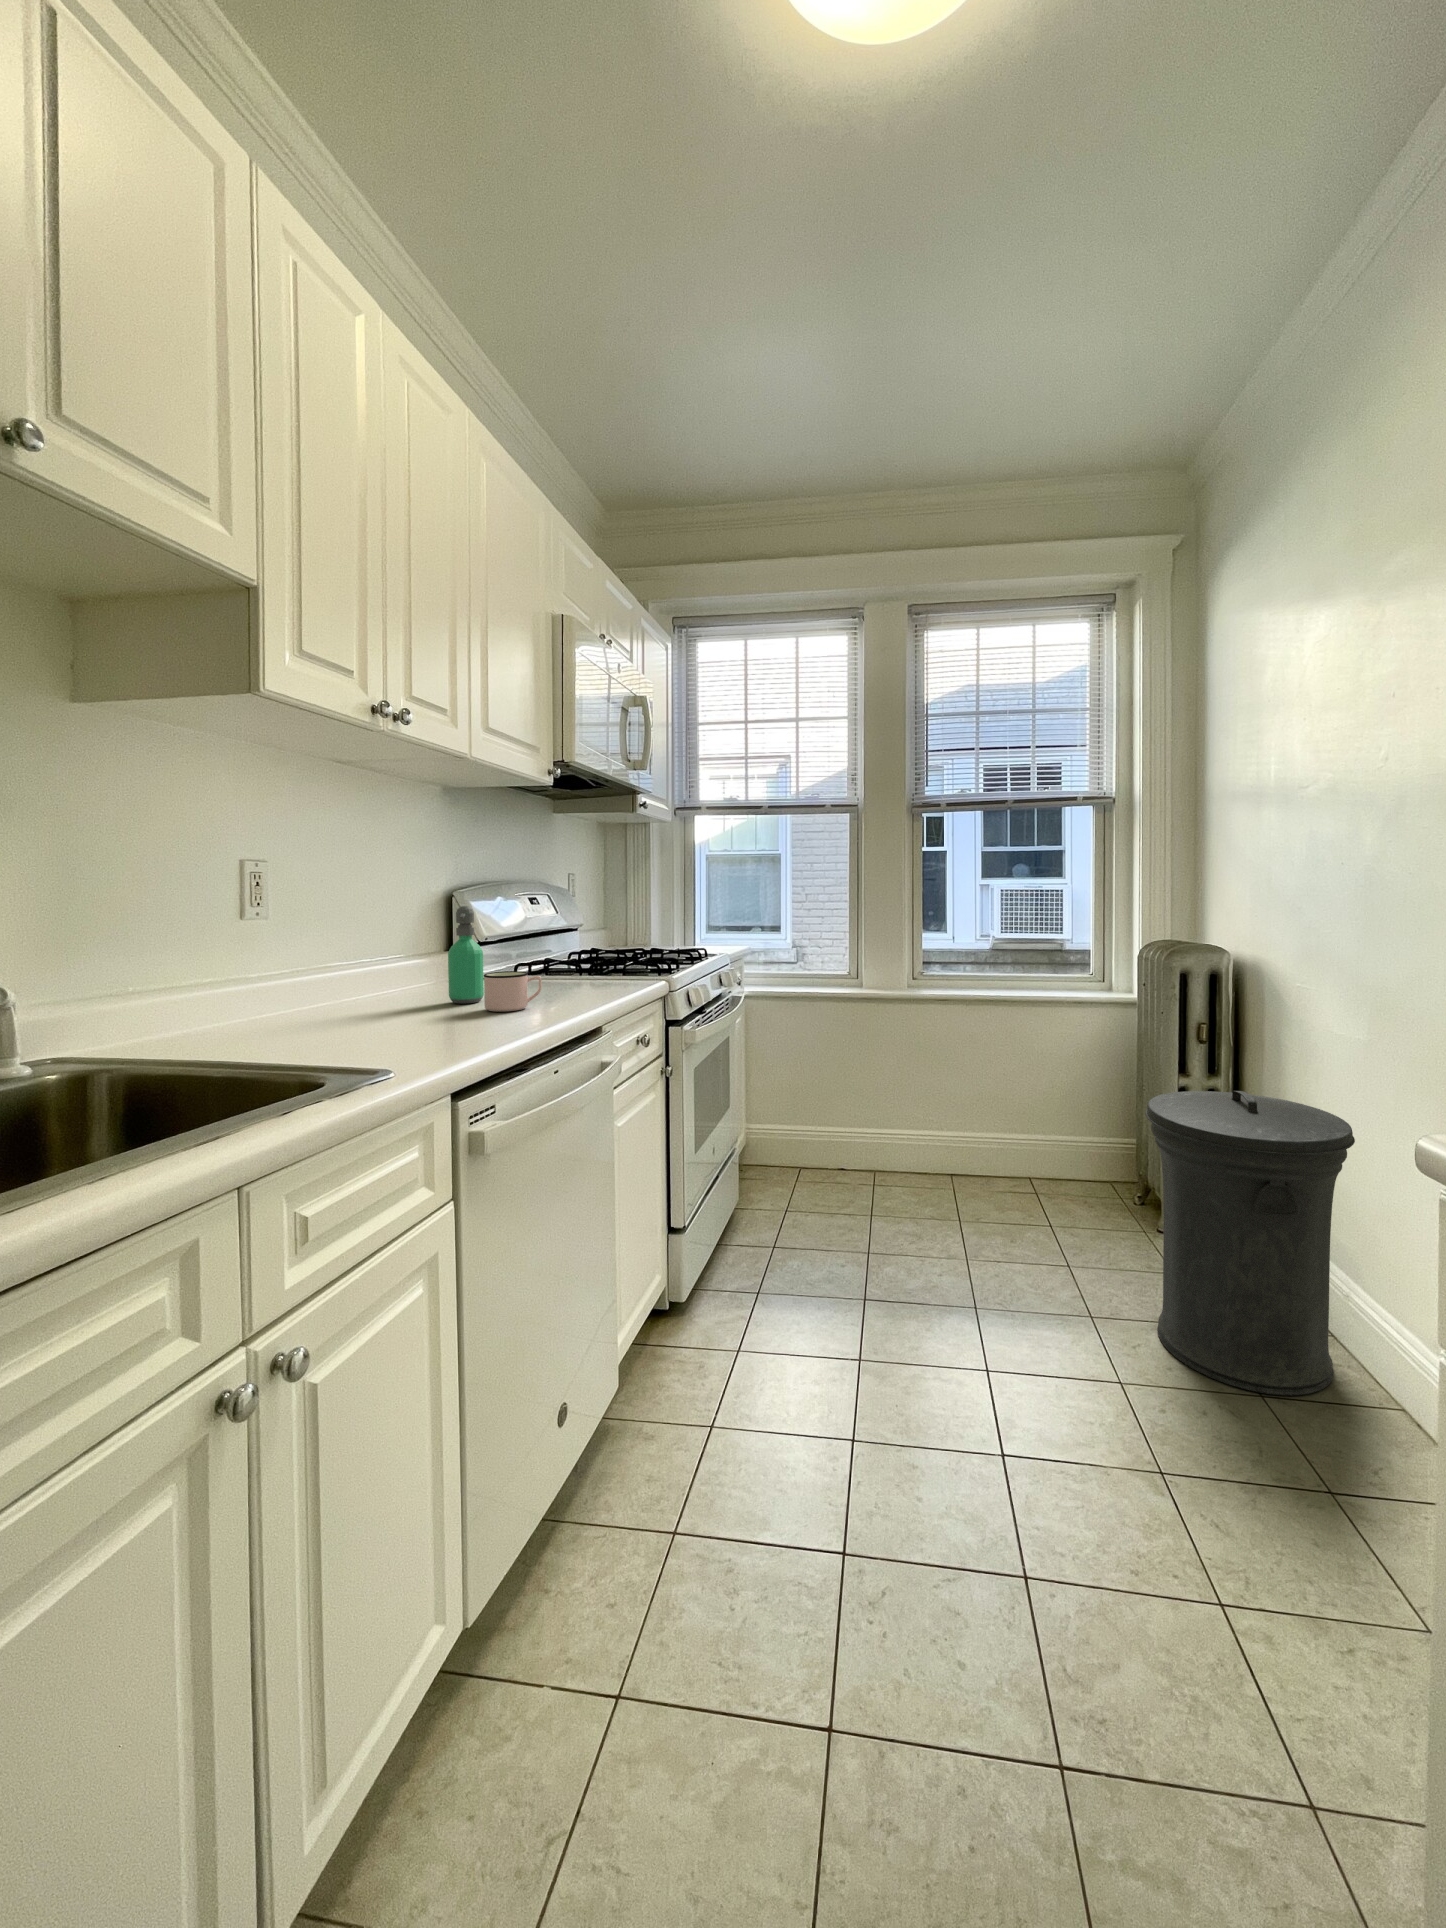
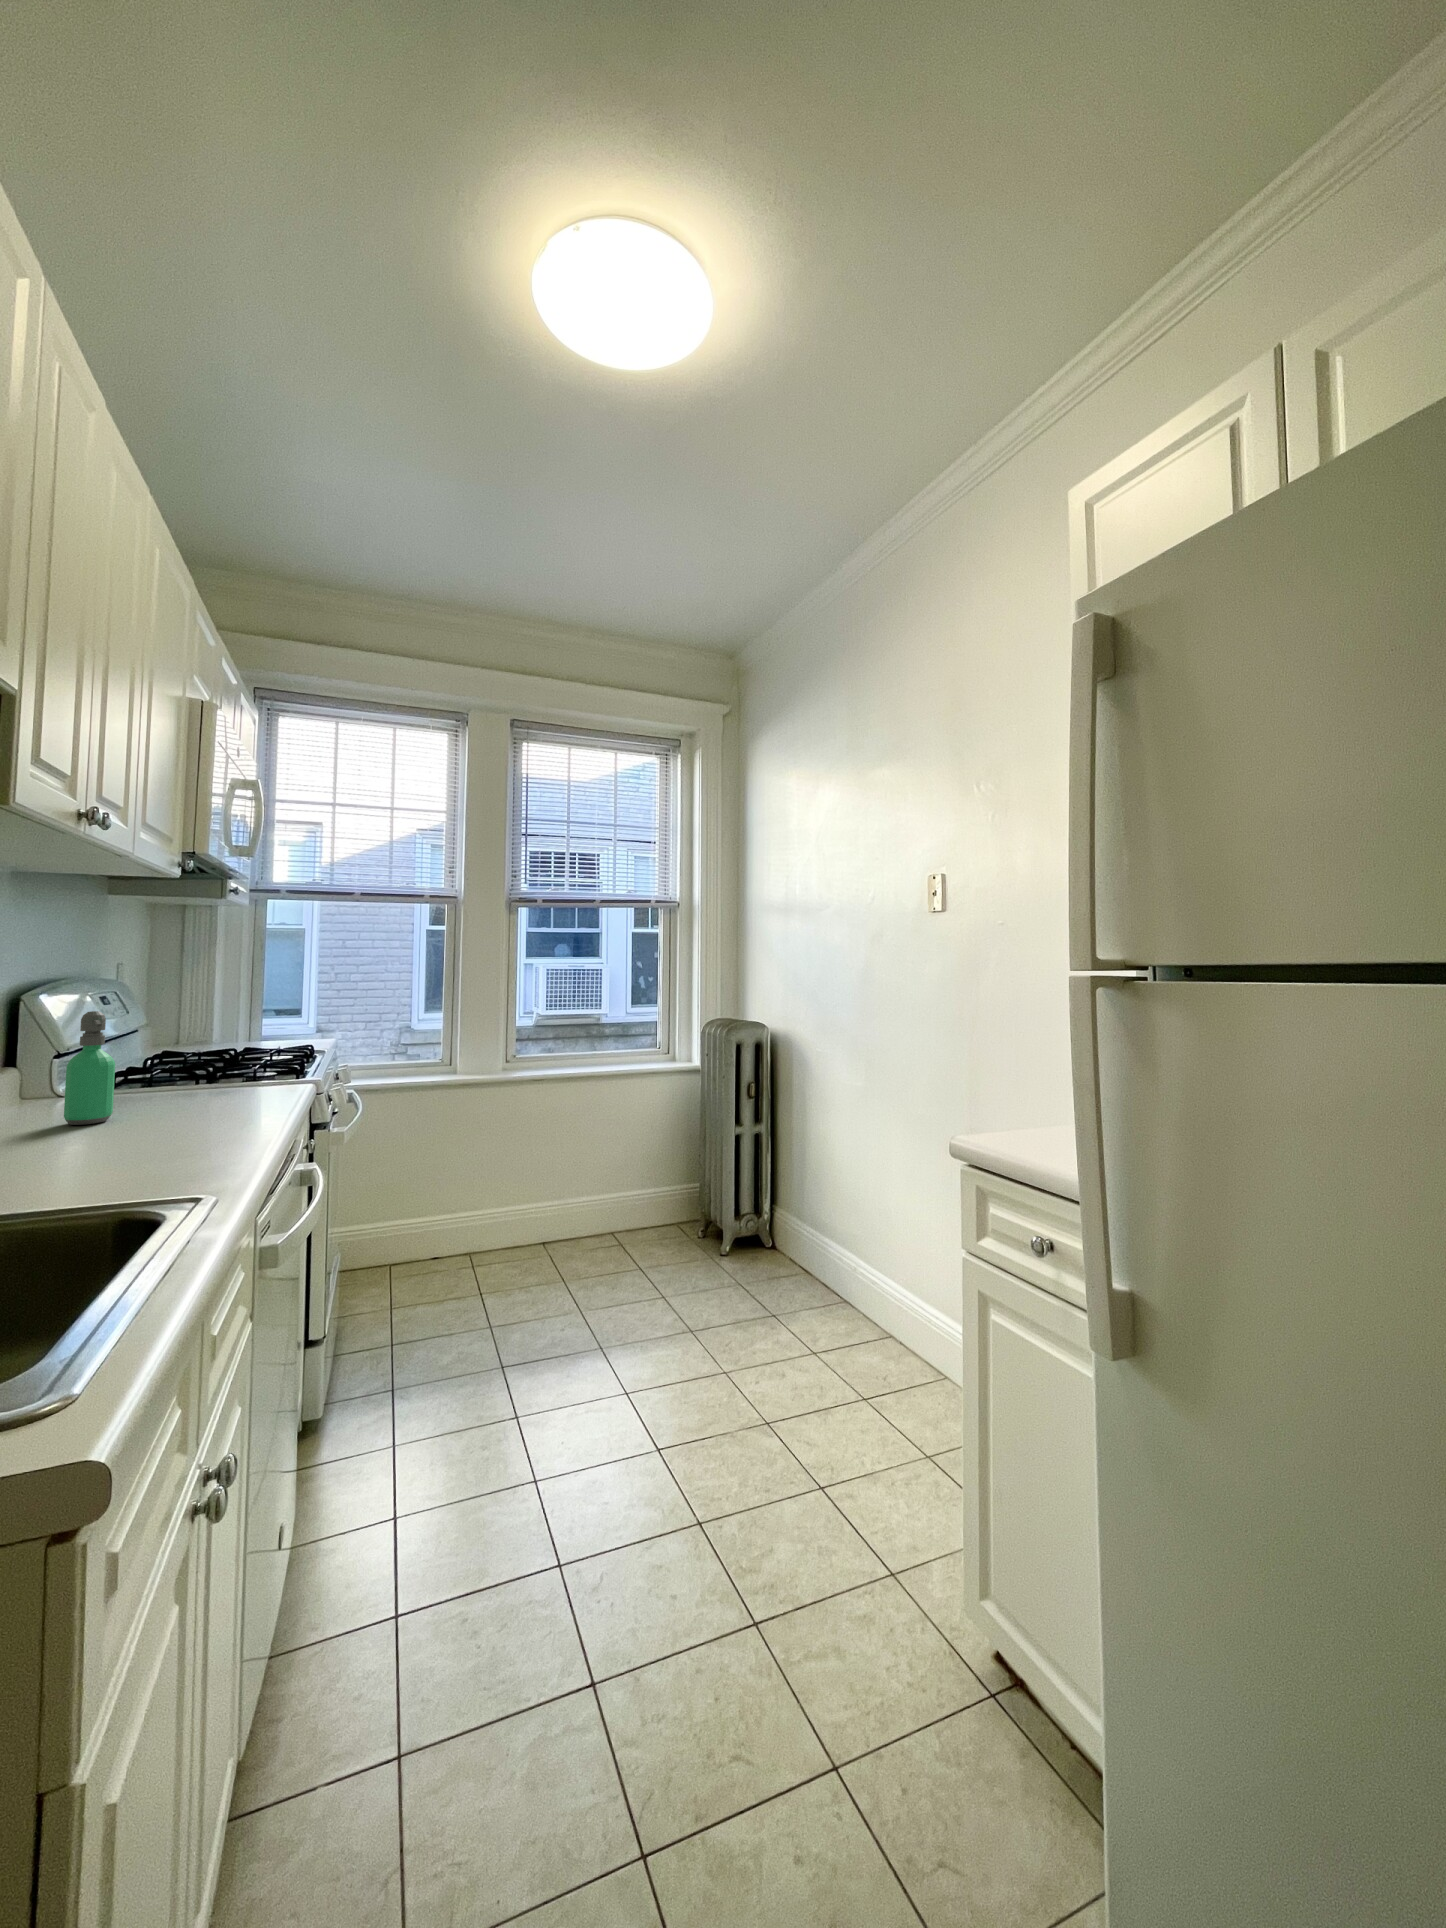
mug: present [484,971,542,1011] -> none [136,1081,210,1128]
trash can: present [1145,1091,1355,1396] -> none [731,1129,861,1350]

